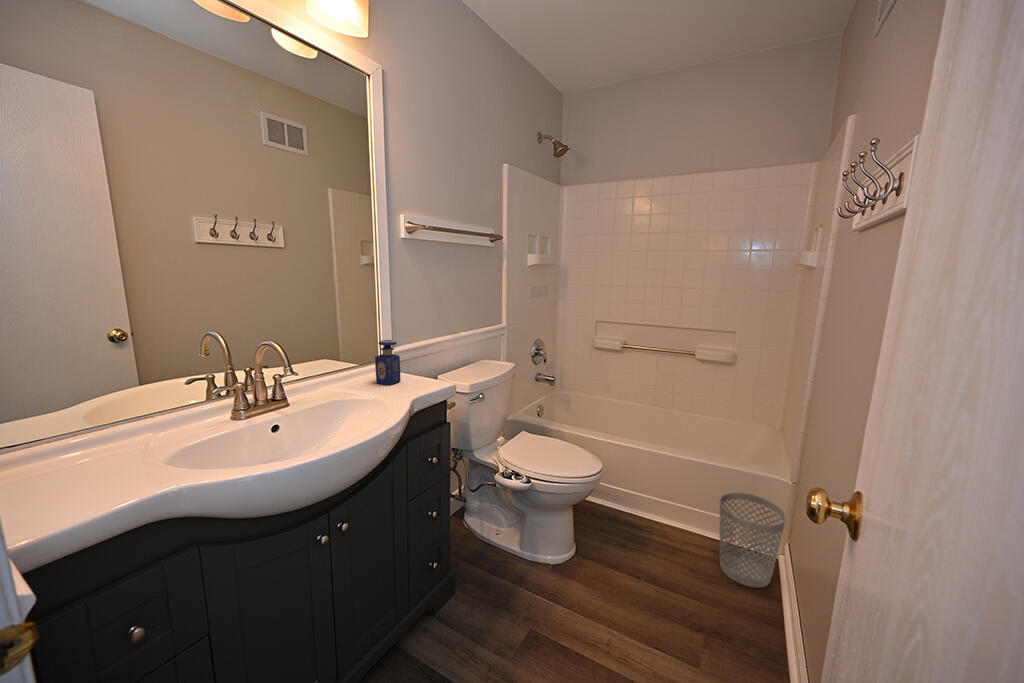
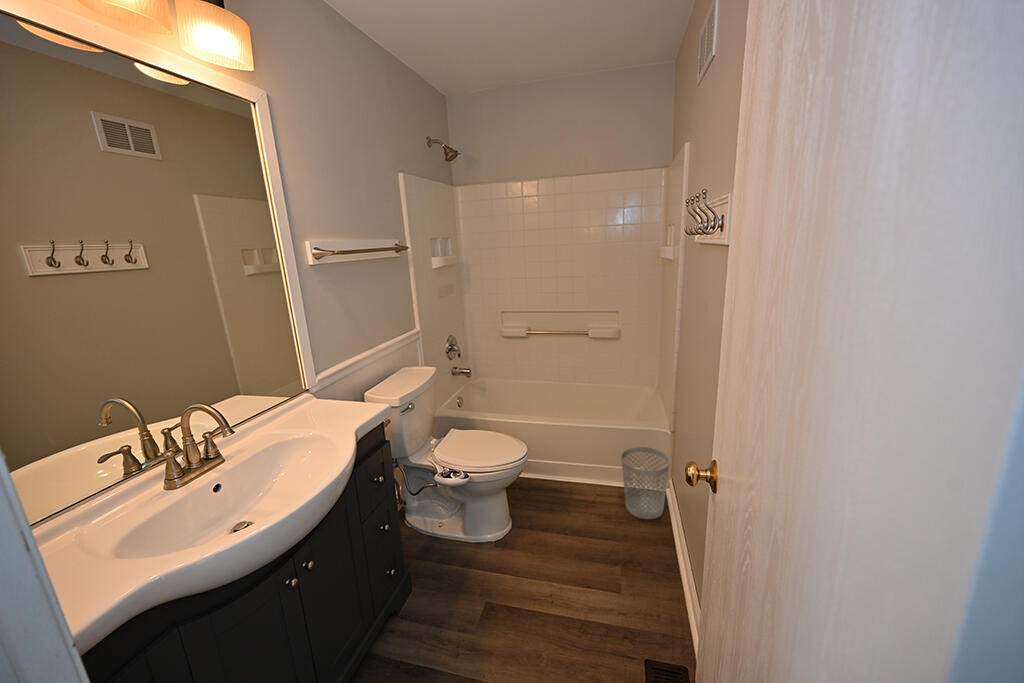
perfume bottle: present [375,340,400,385] -> none [303,373,333,417]

